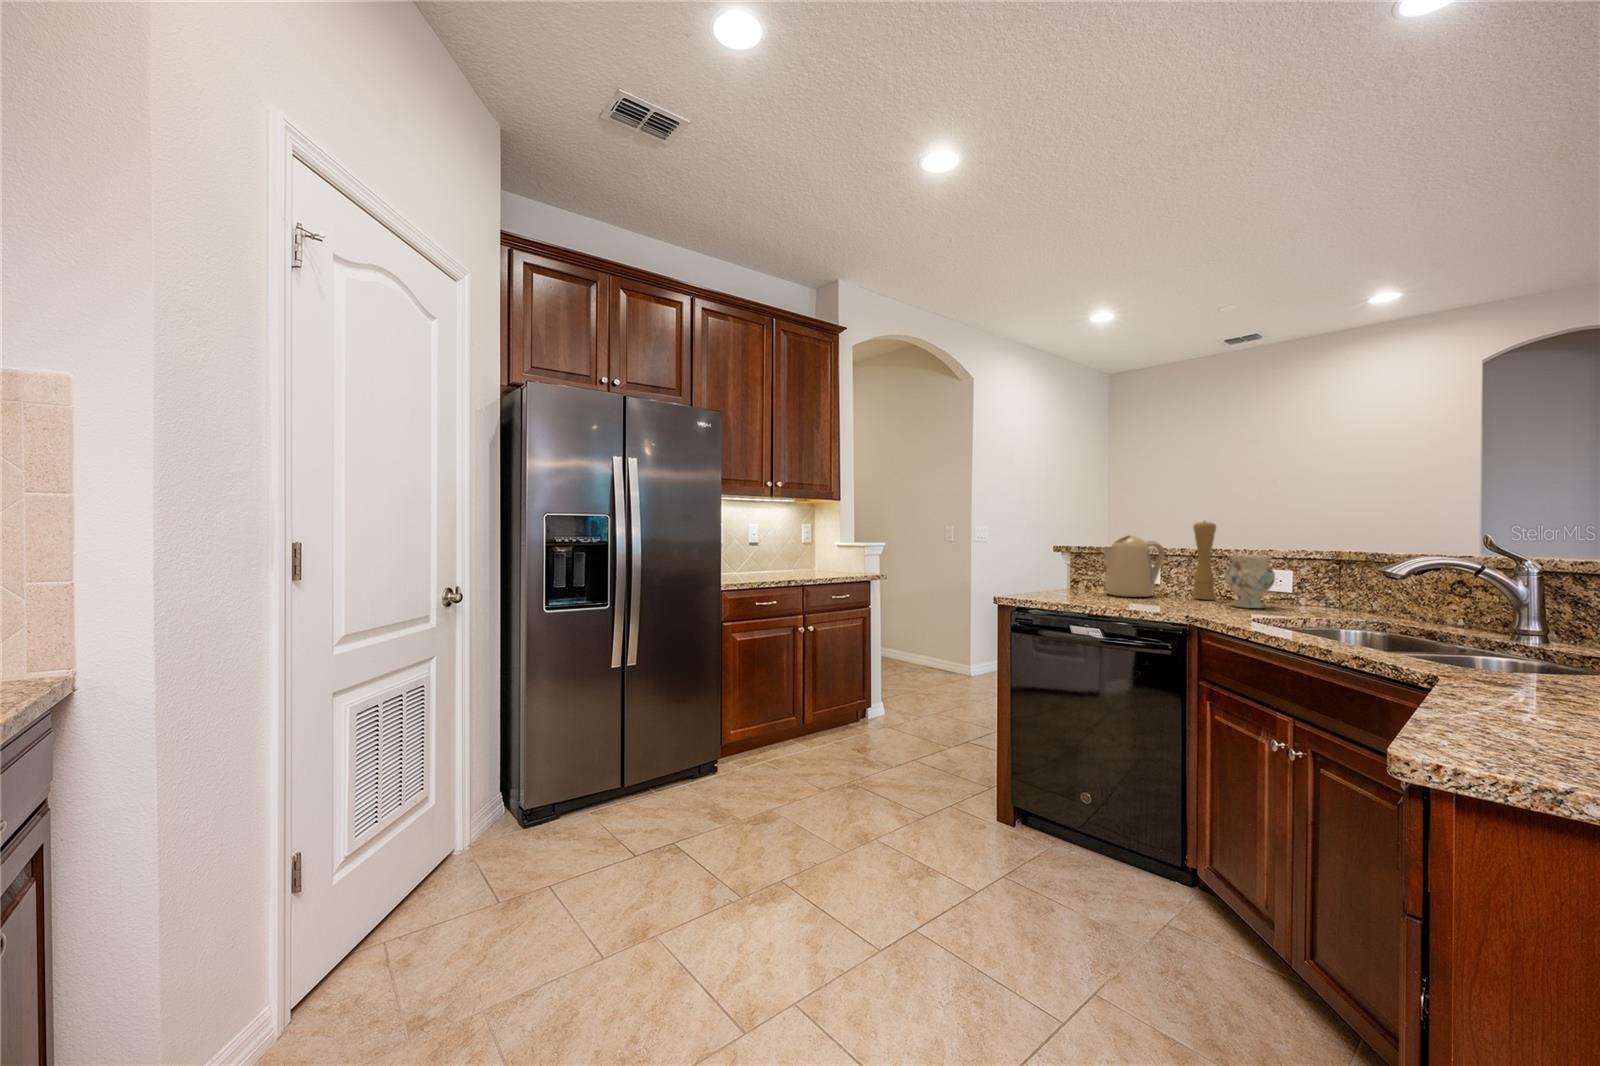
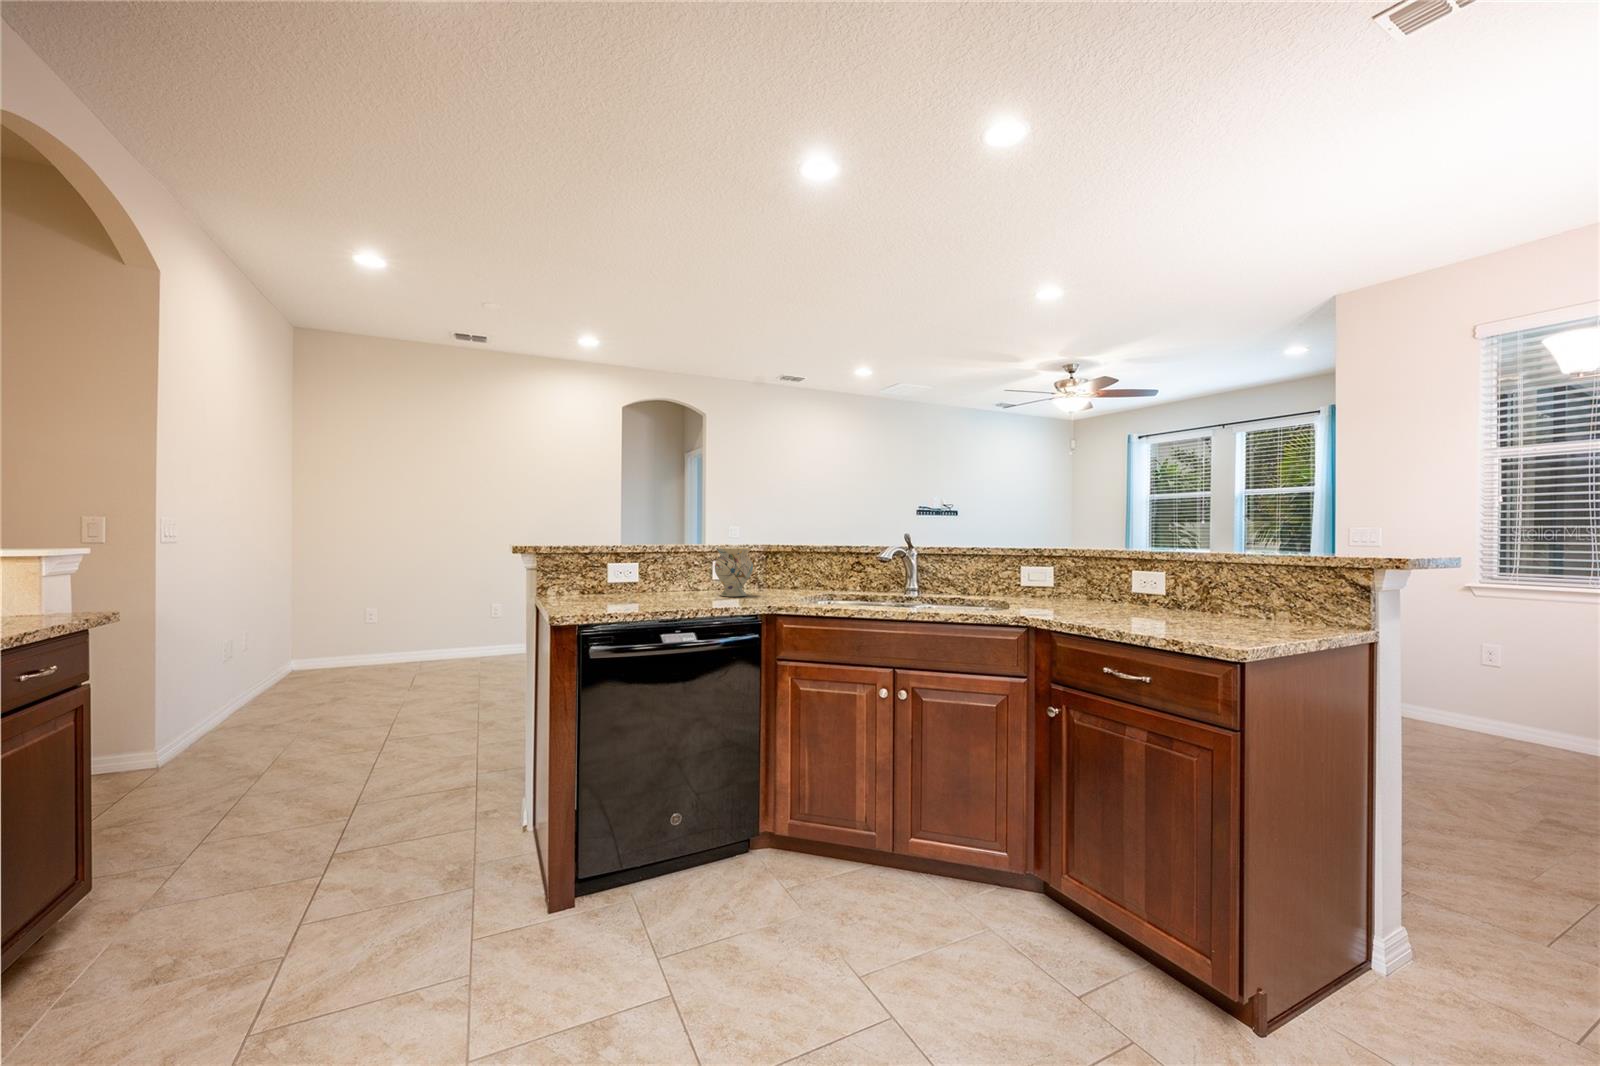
pepper mill: present [1193,521,1216,600] -> none [673,515,694,594]
kettle: present [1102,535,1165,597] -> none [603,530,654,599]

